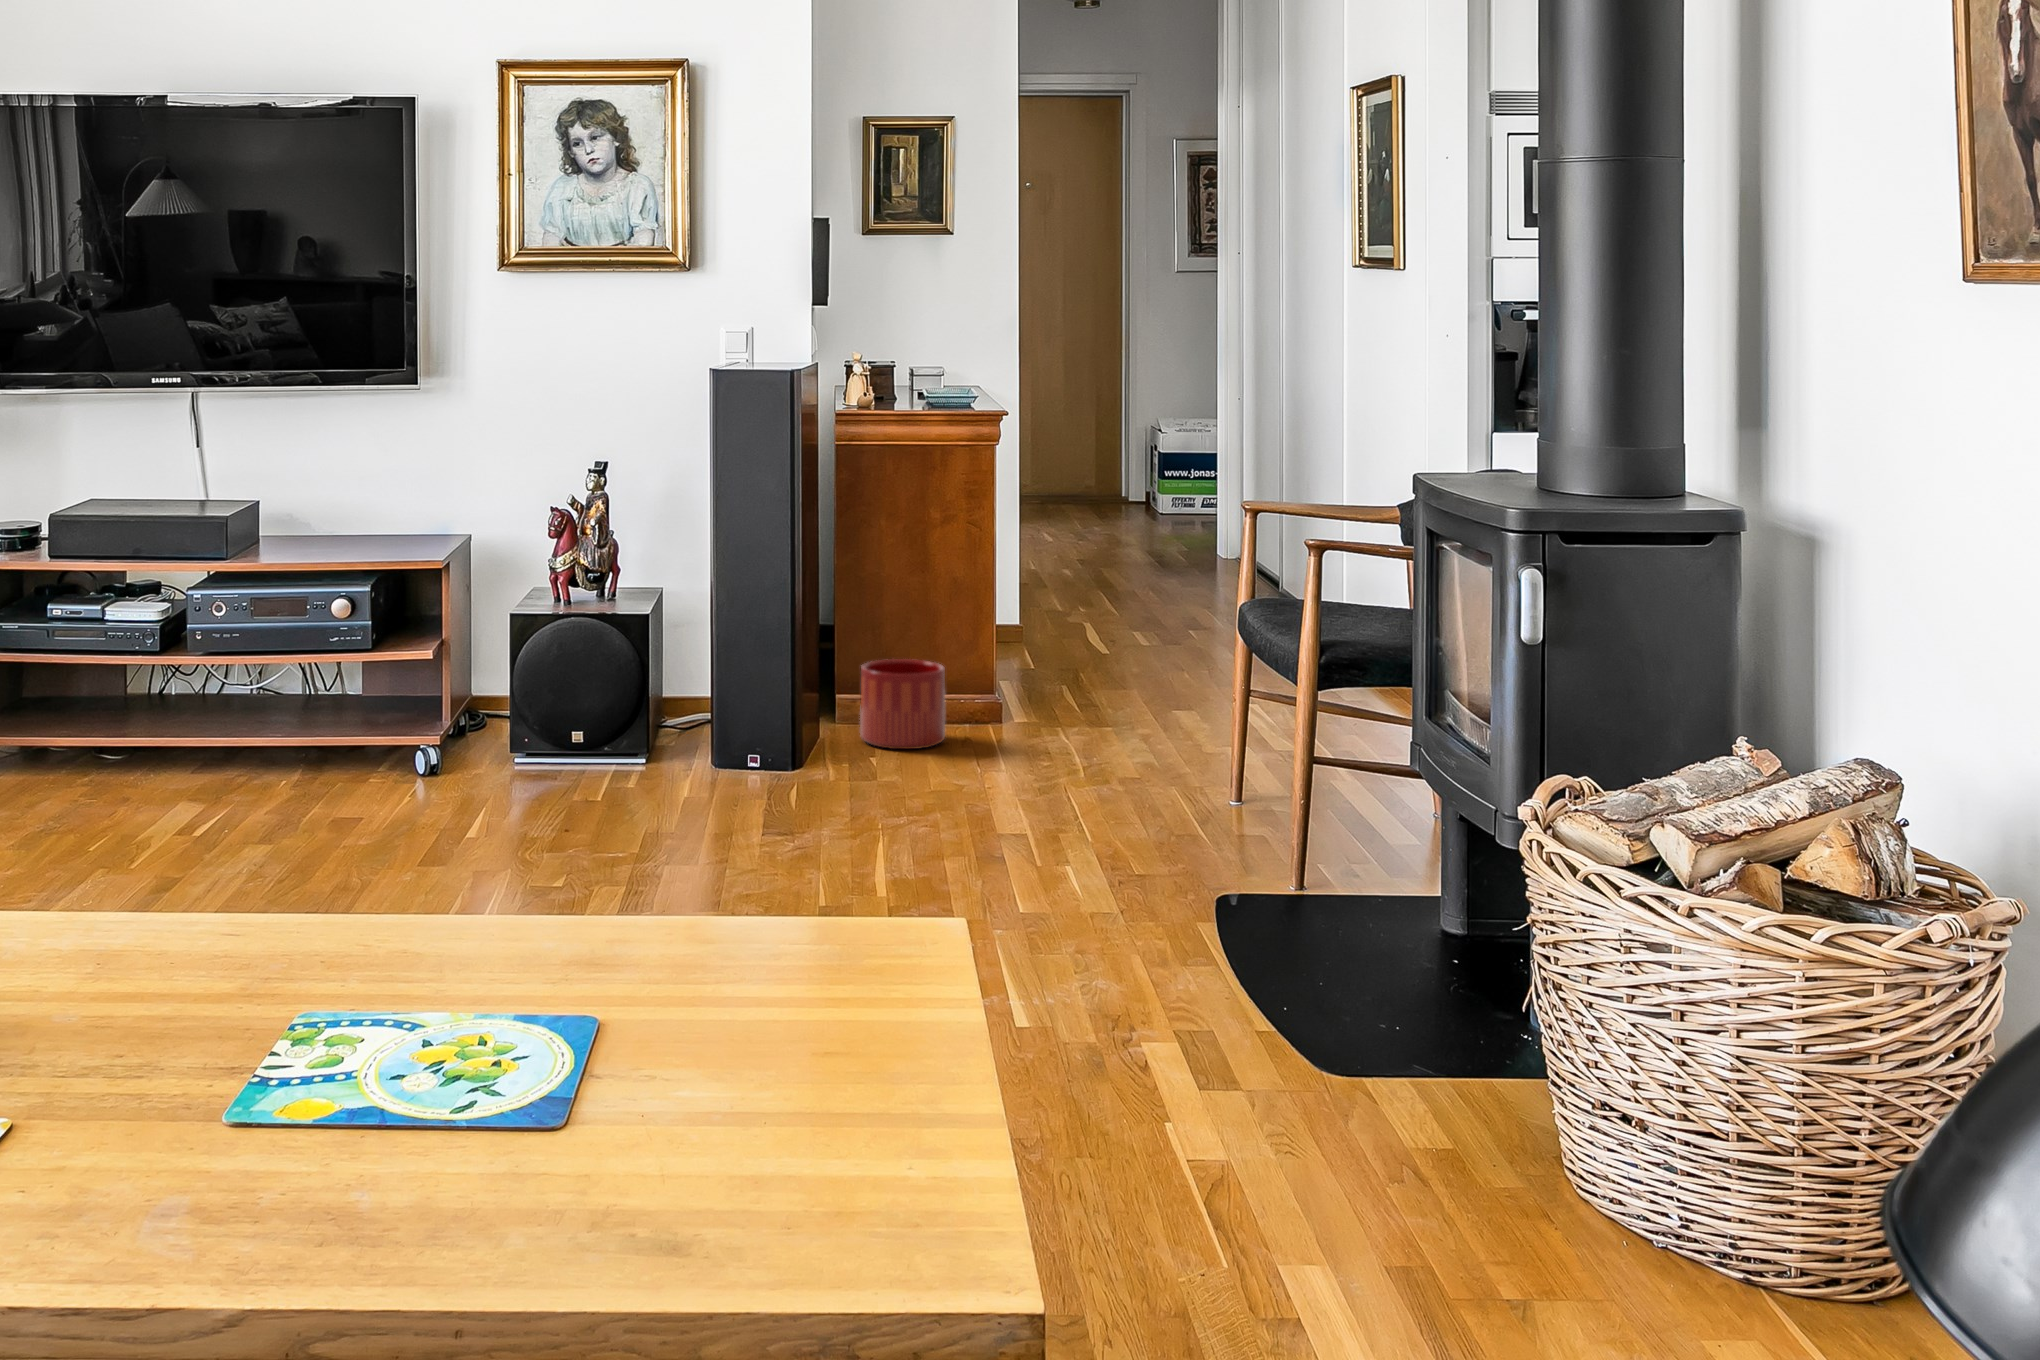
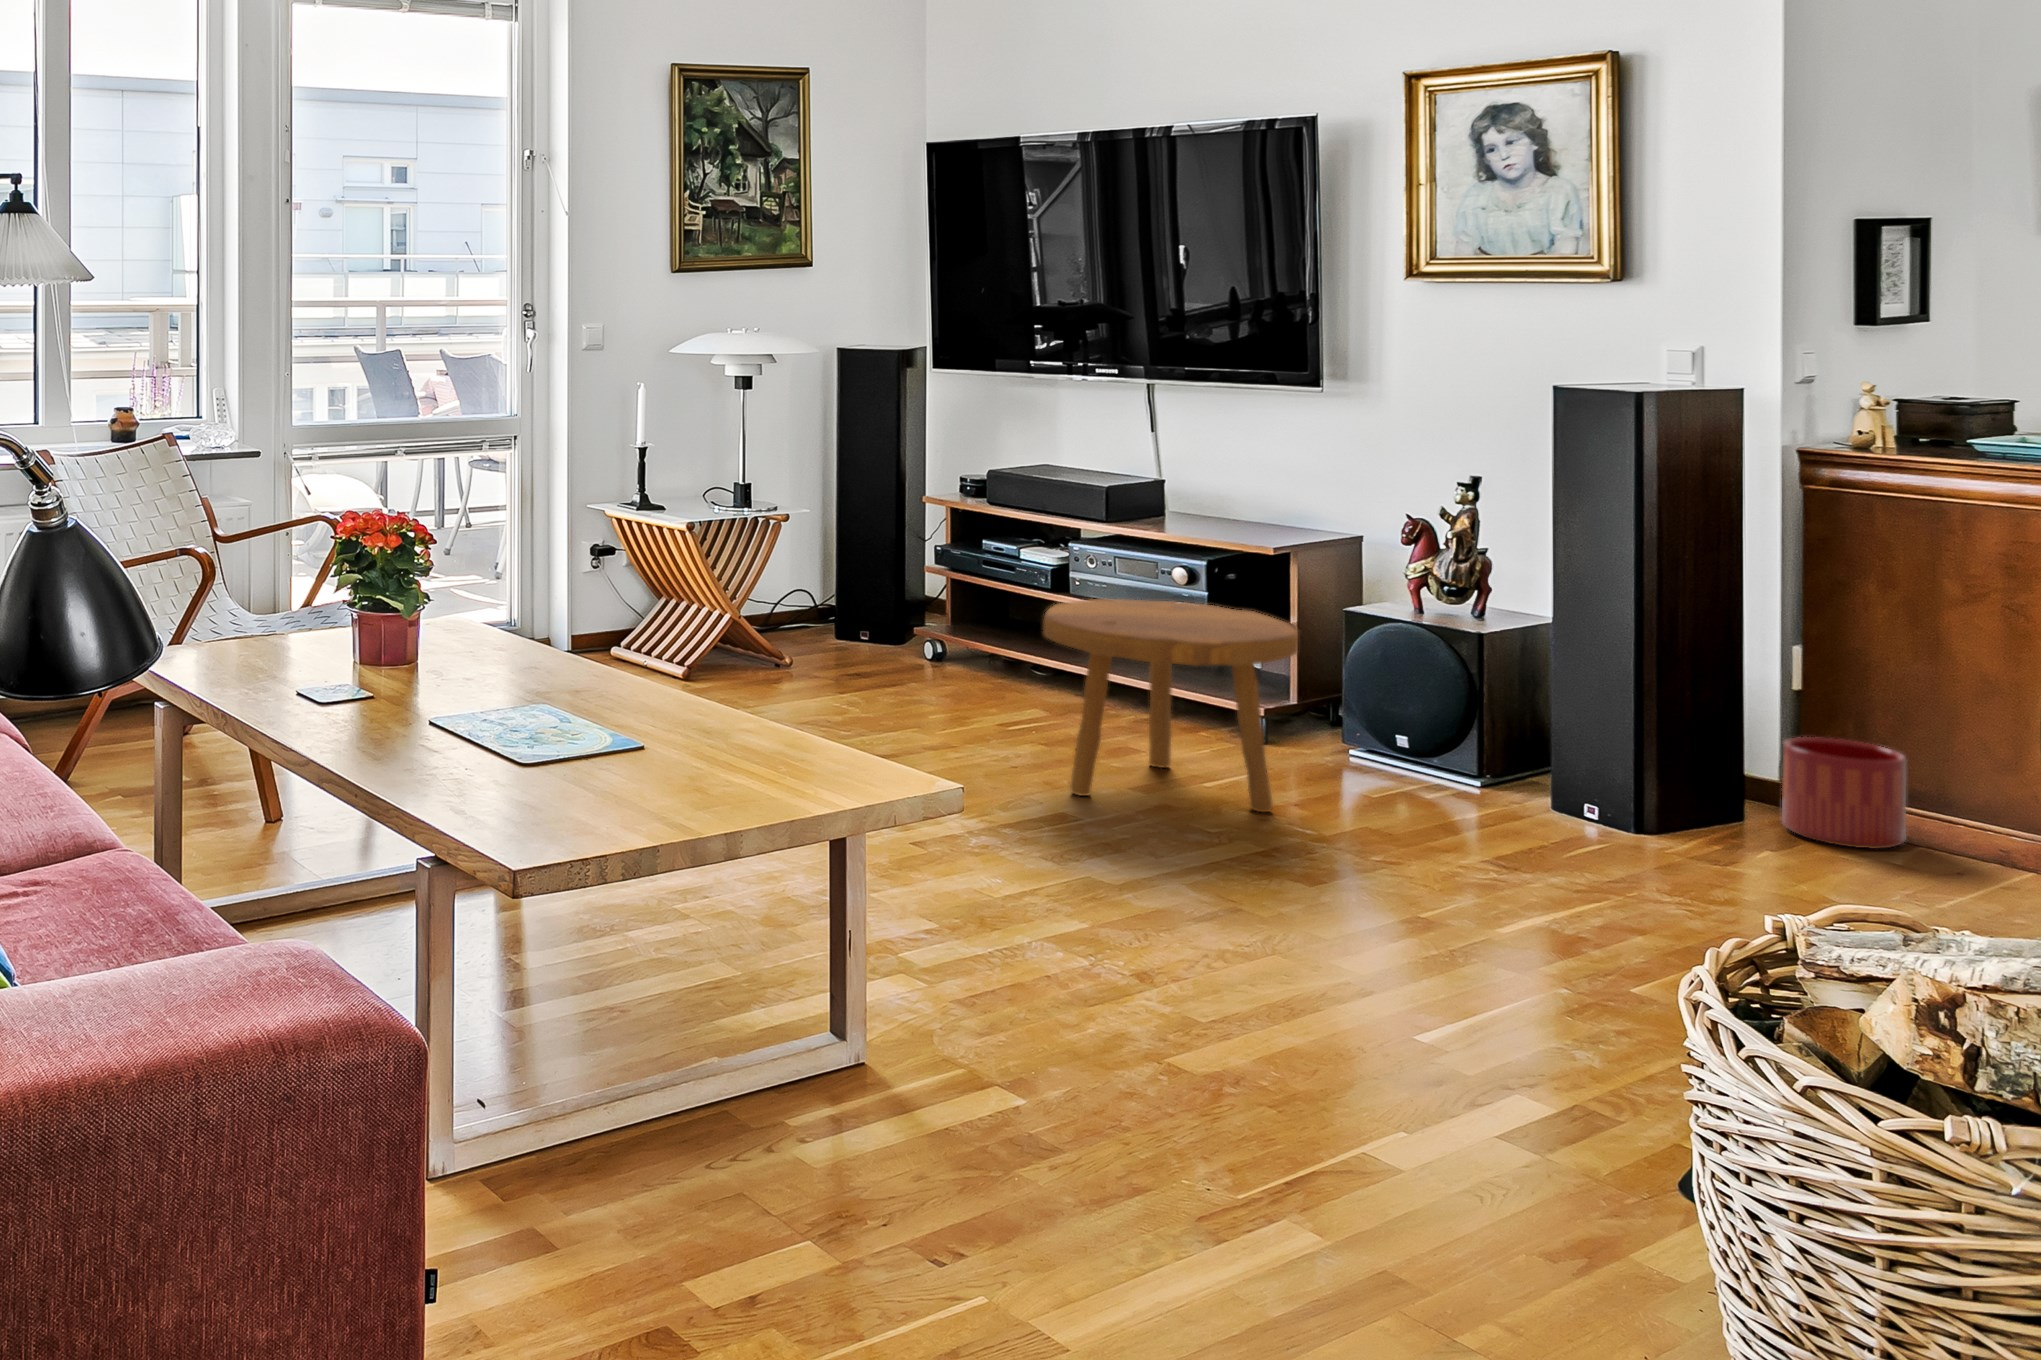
footstool: none [297,625,575,875] -> present [1043,599,1298,812]

